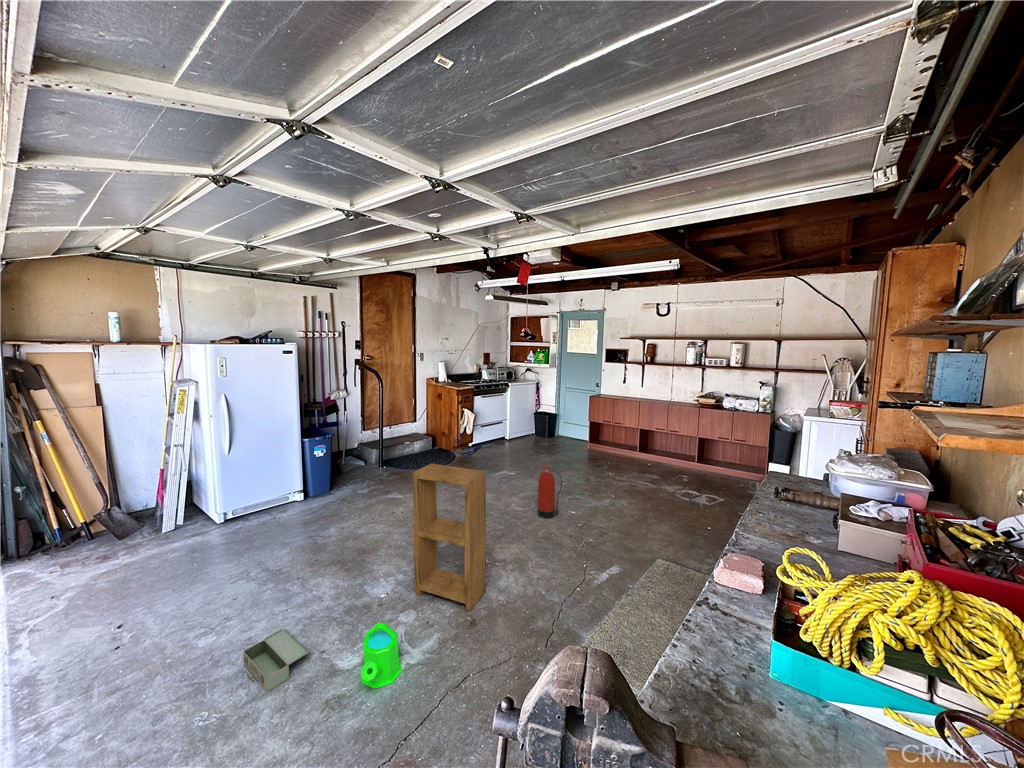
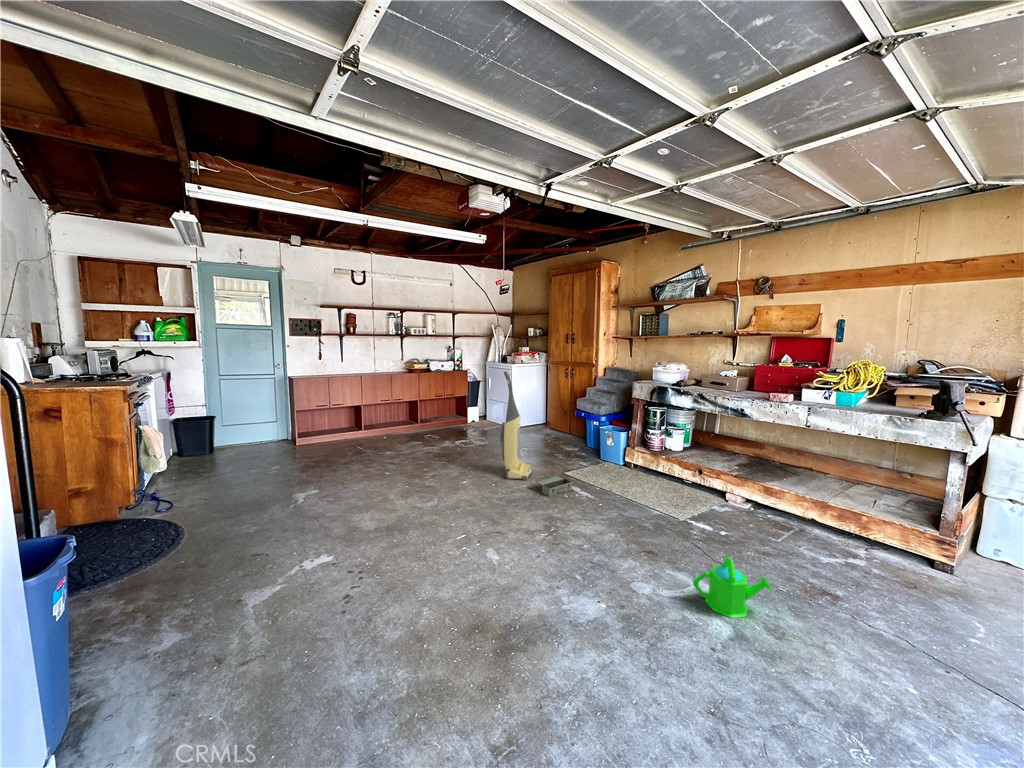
vacuum cleaner: none [595,414,644,538] -> present [500,371,532,480]
shelving unit: present [412,463,486,611] -> none [571,421,640,580]
fire extinguisher: present [538,463,562,518] -> none [453,437,473,496]
toolbox: present [243,629,308,692] -> present [535,475,572,496]

